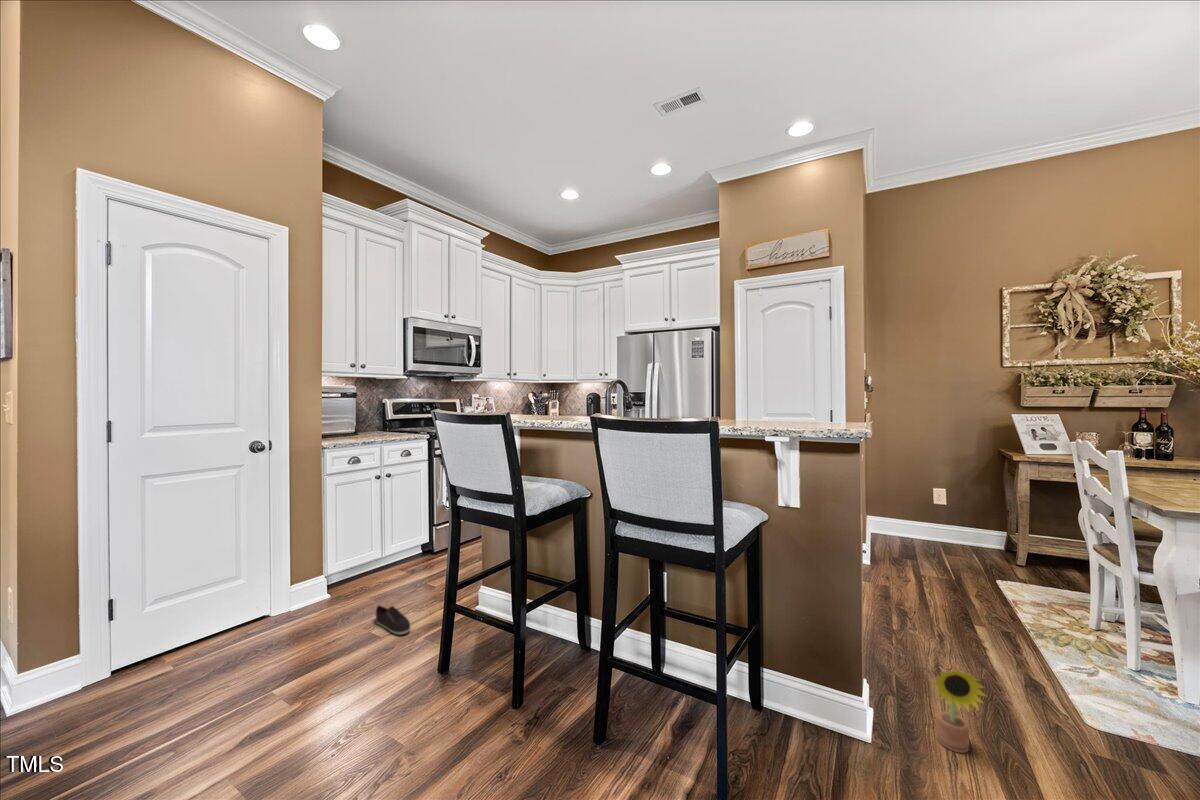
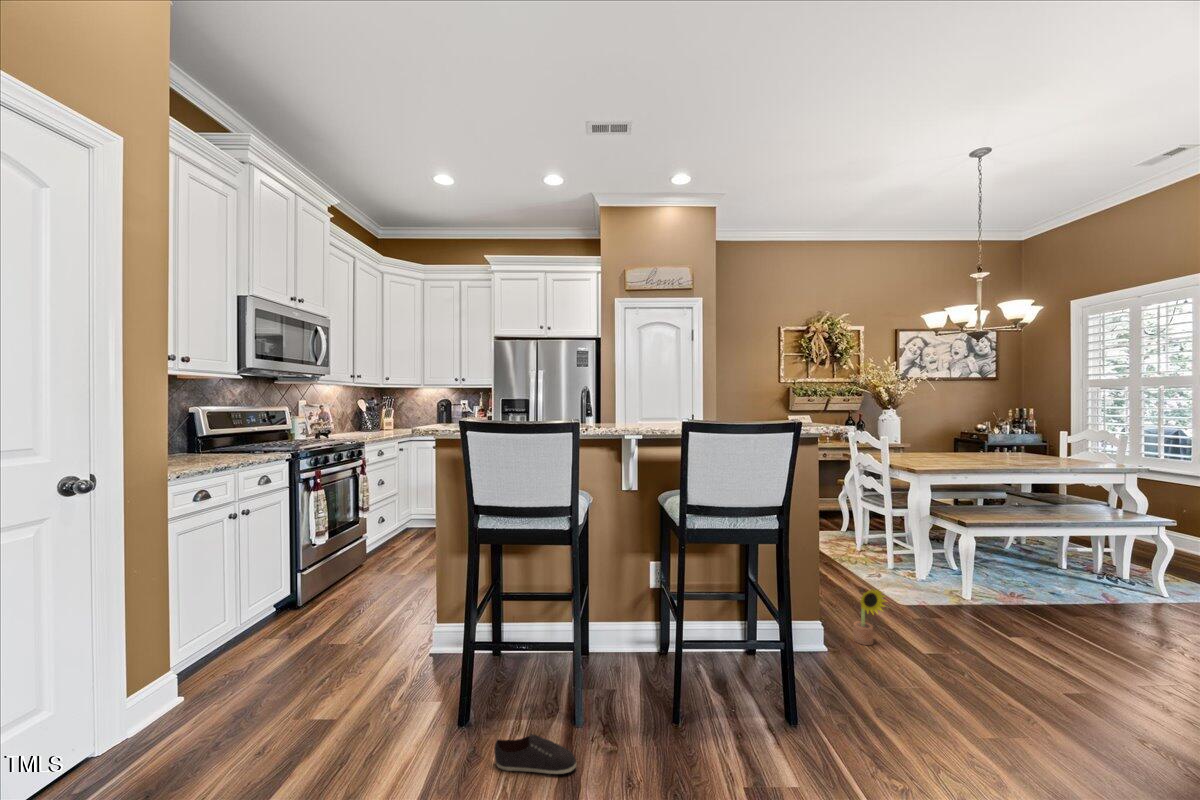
shoe: present [376,606,410,635] -> present [494,733,576,774]

